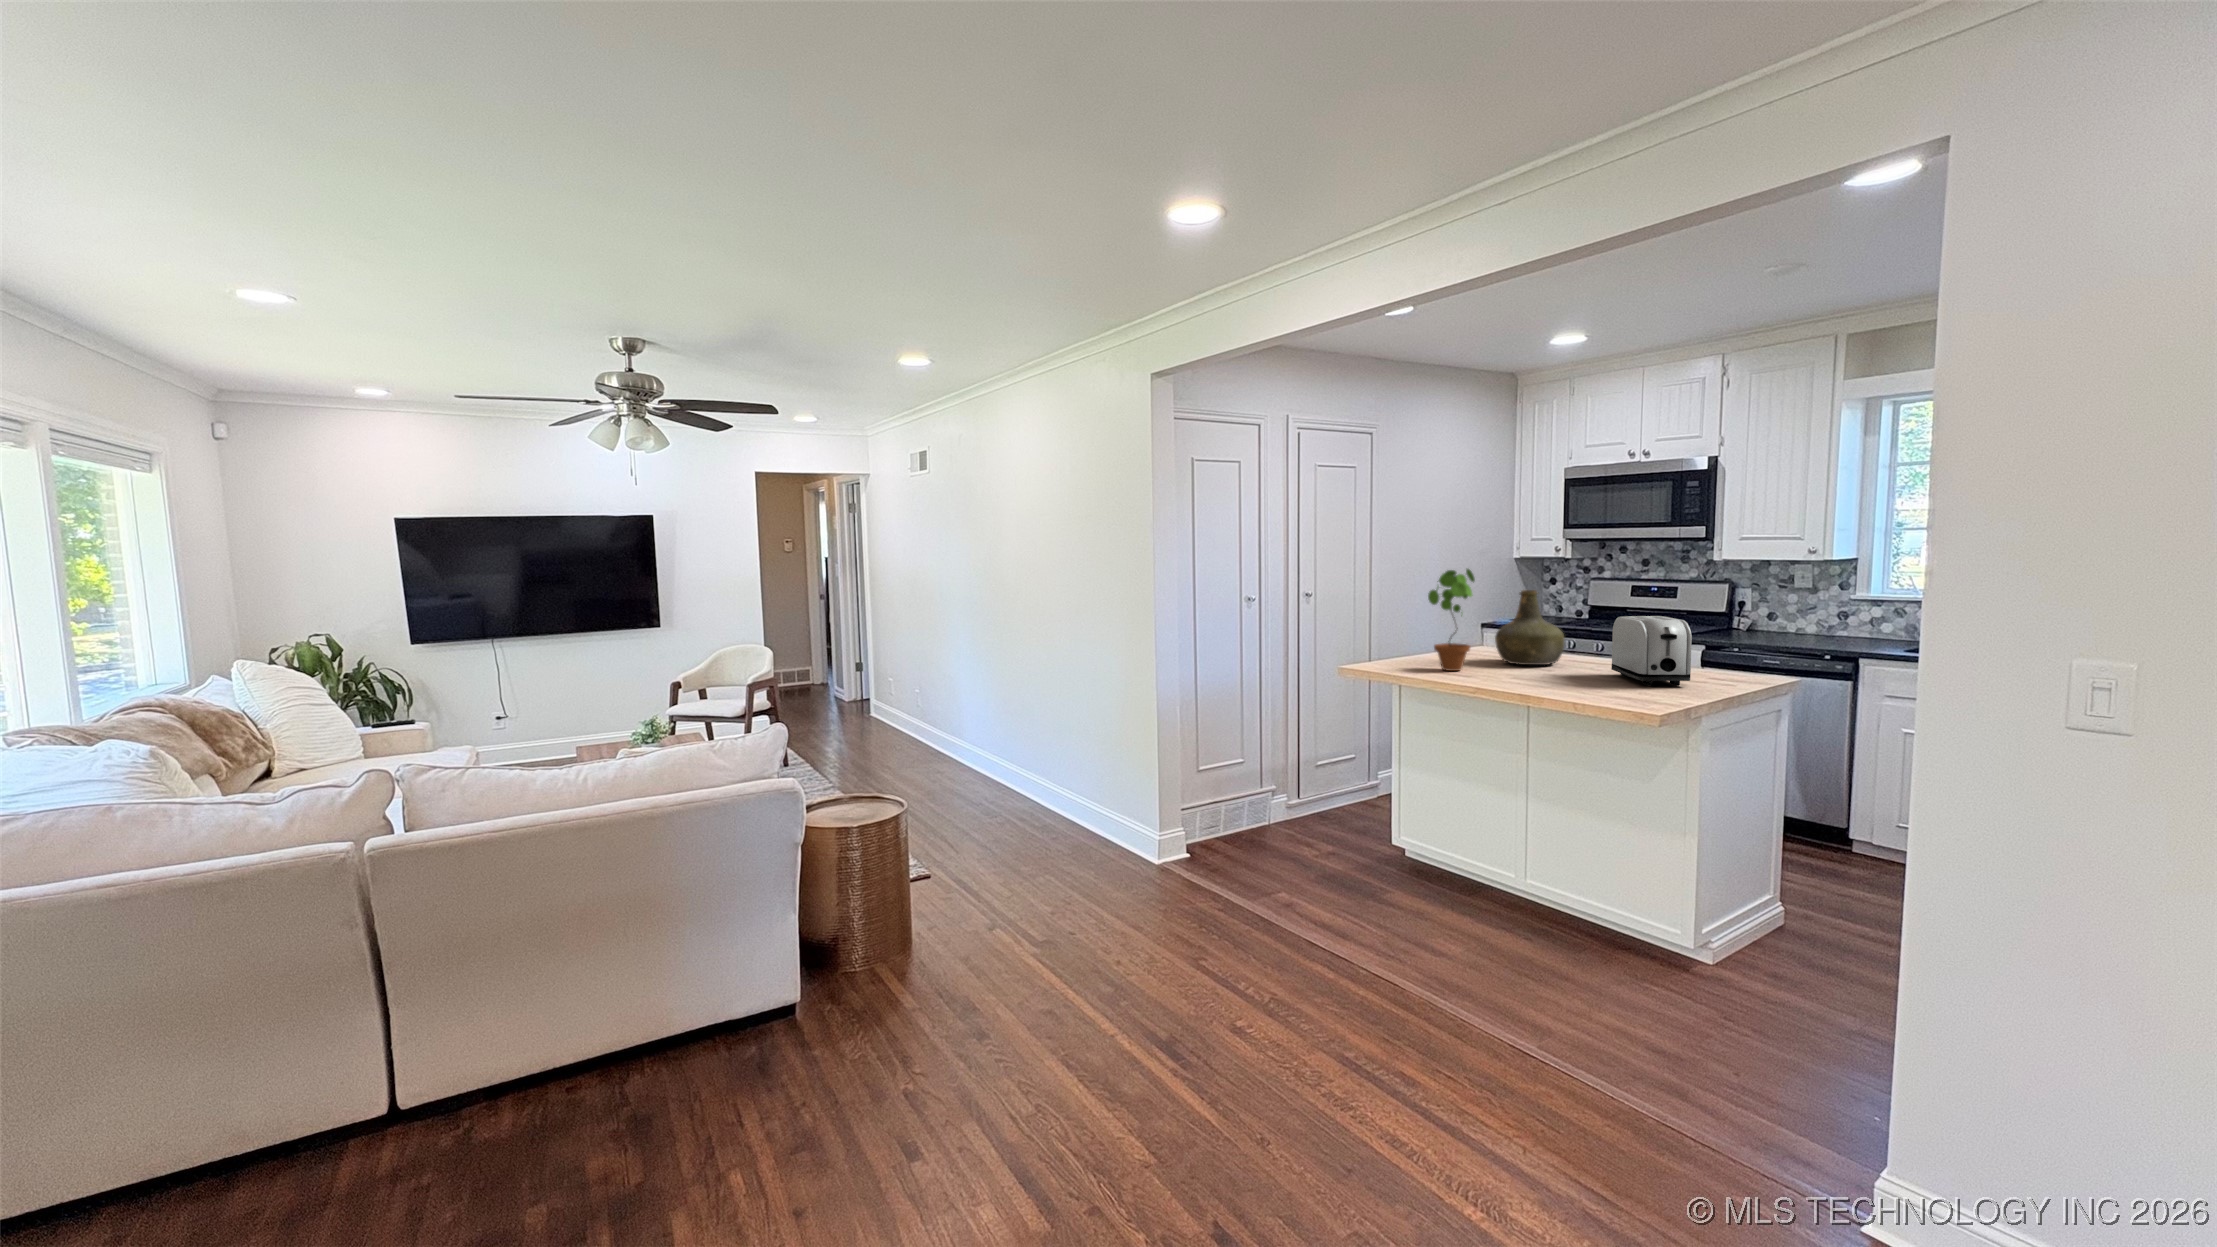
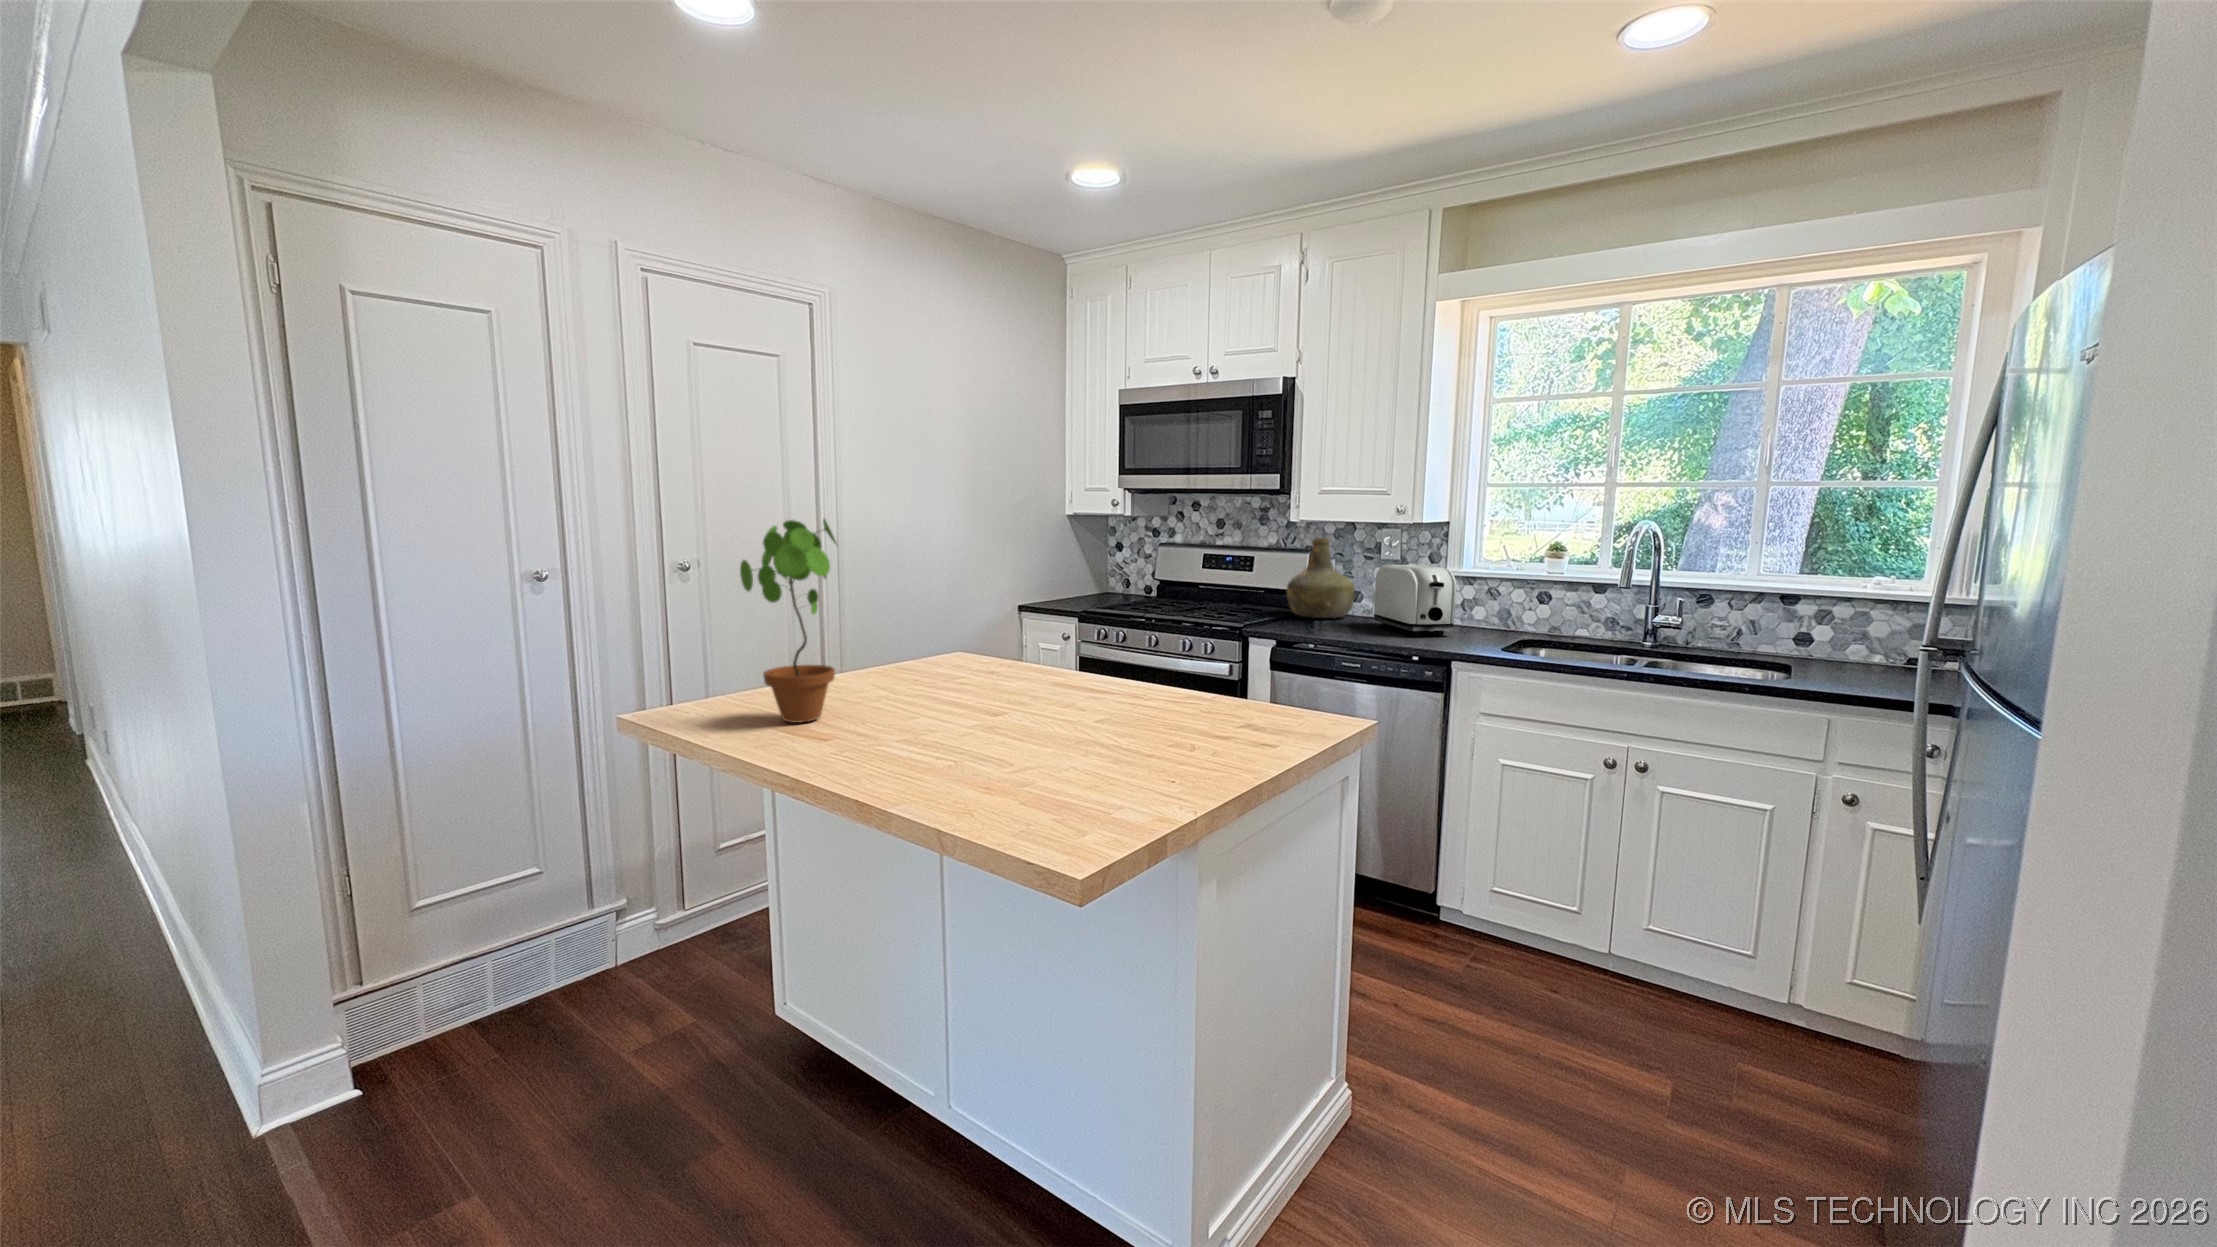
bottle: present [1495,590,1564,665] -> present [1287,538,1355,618]
toaster: present [1611,616,1692,686] -> present [1374,565,1456,636]

